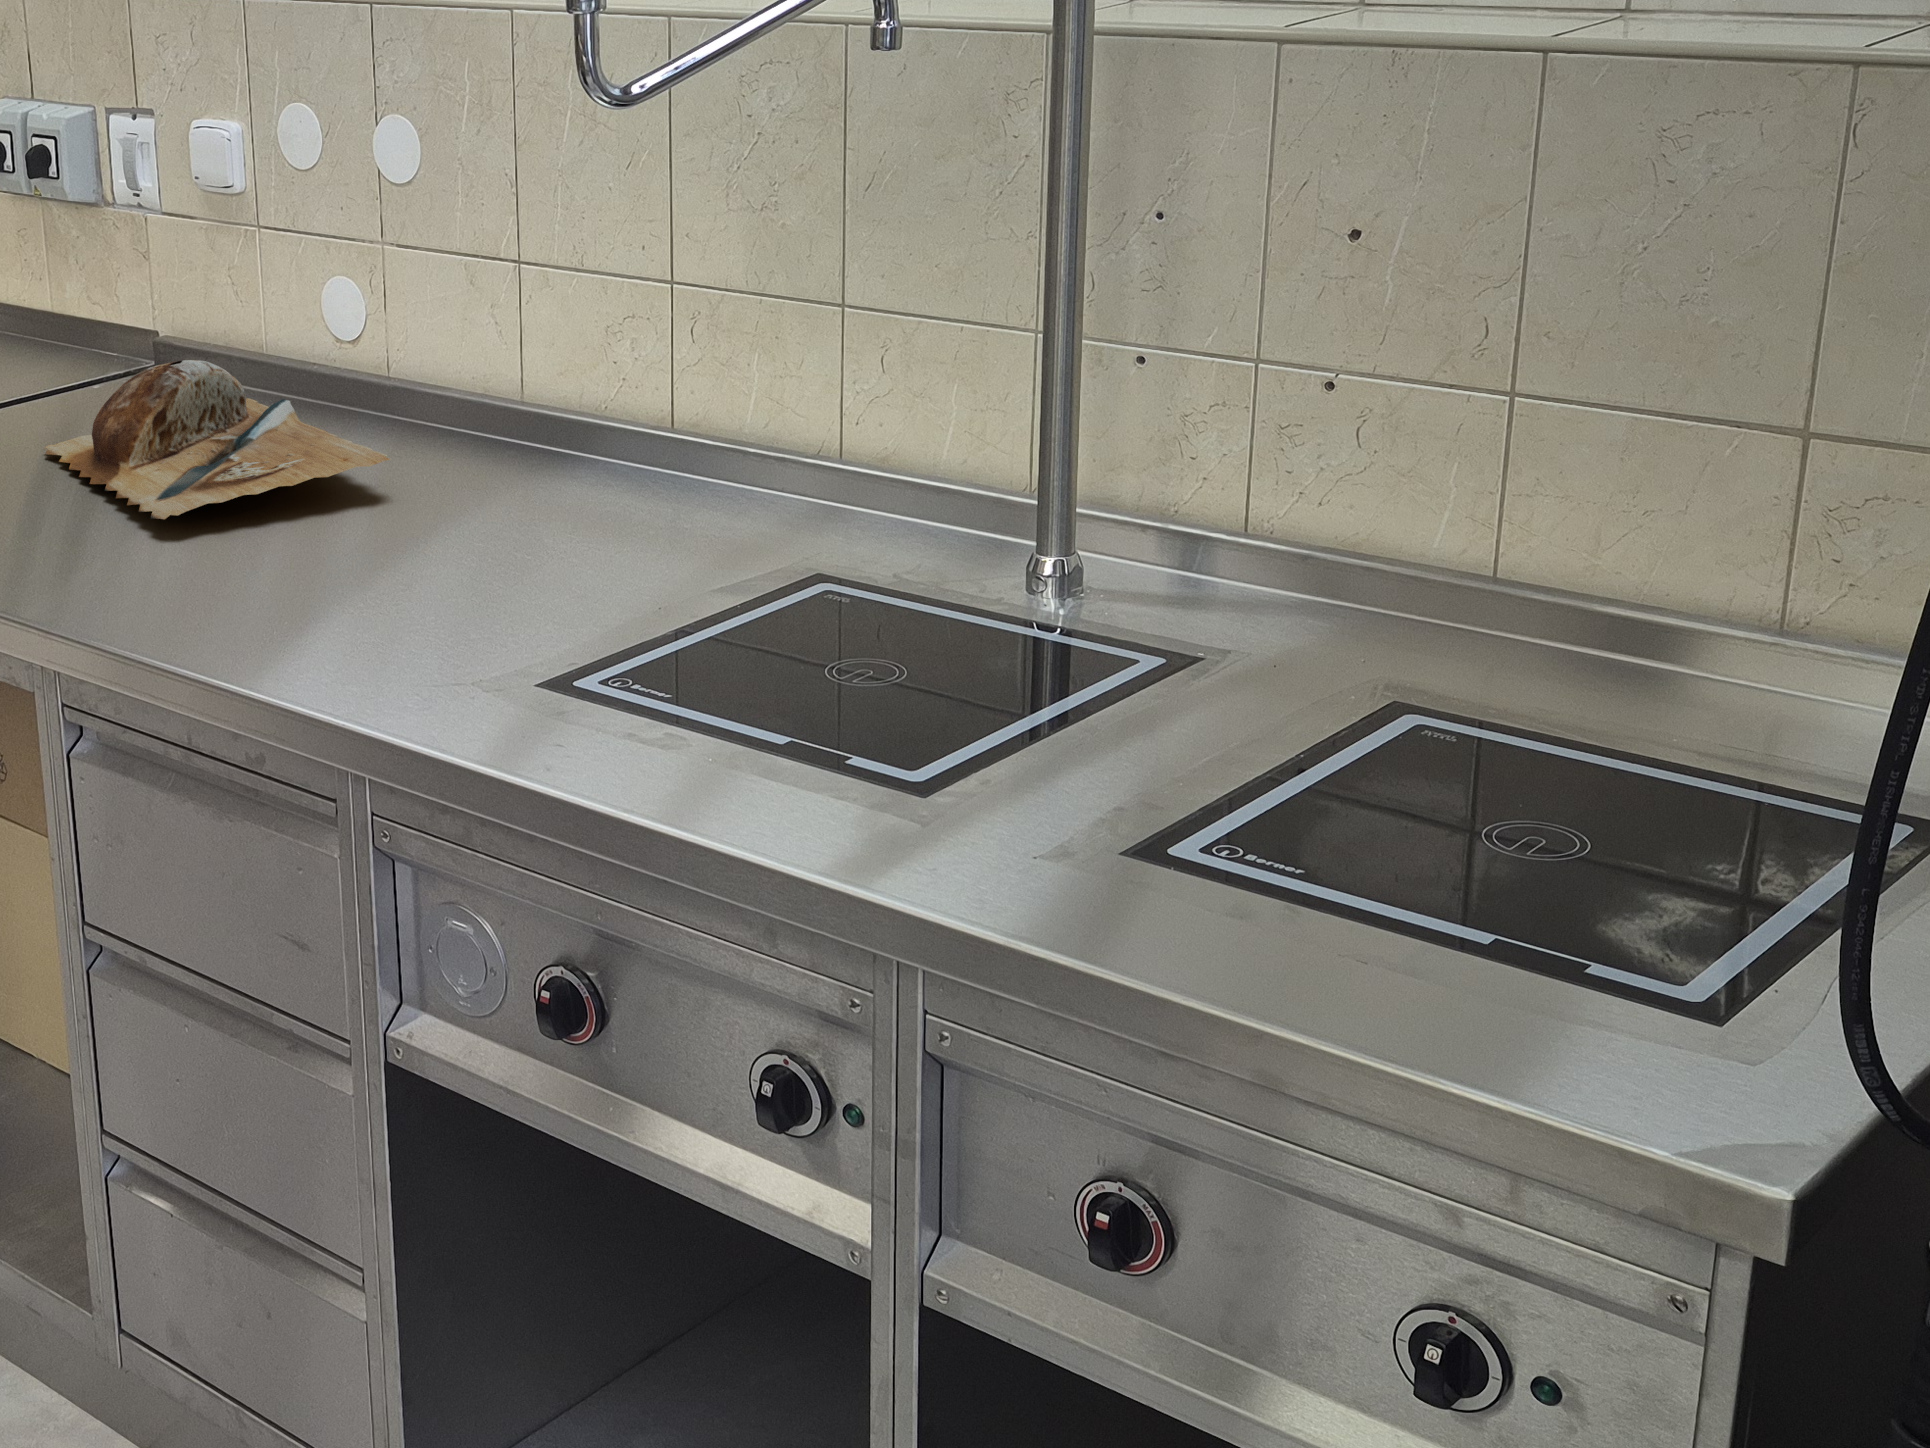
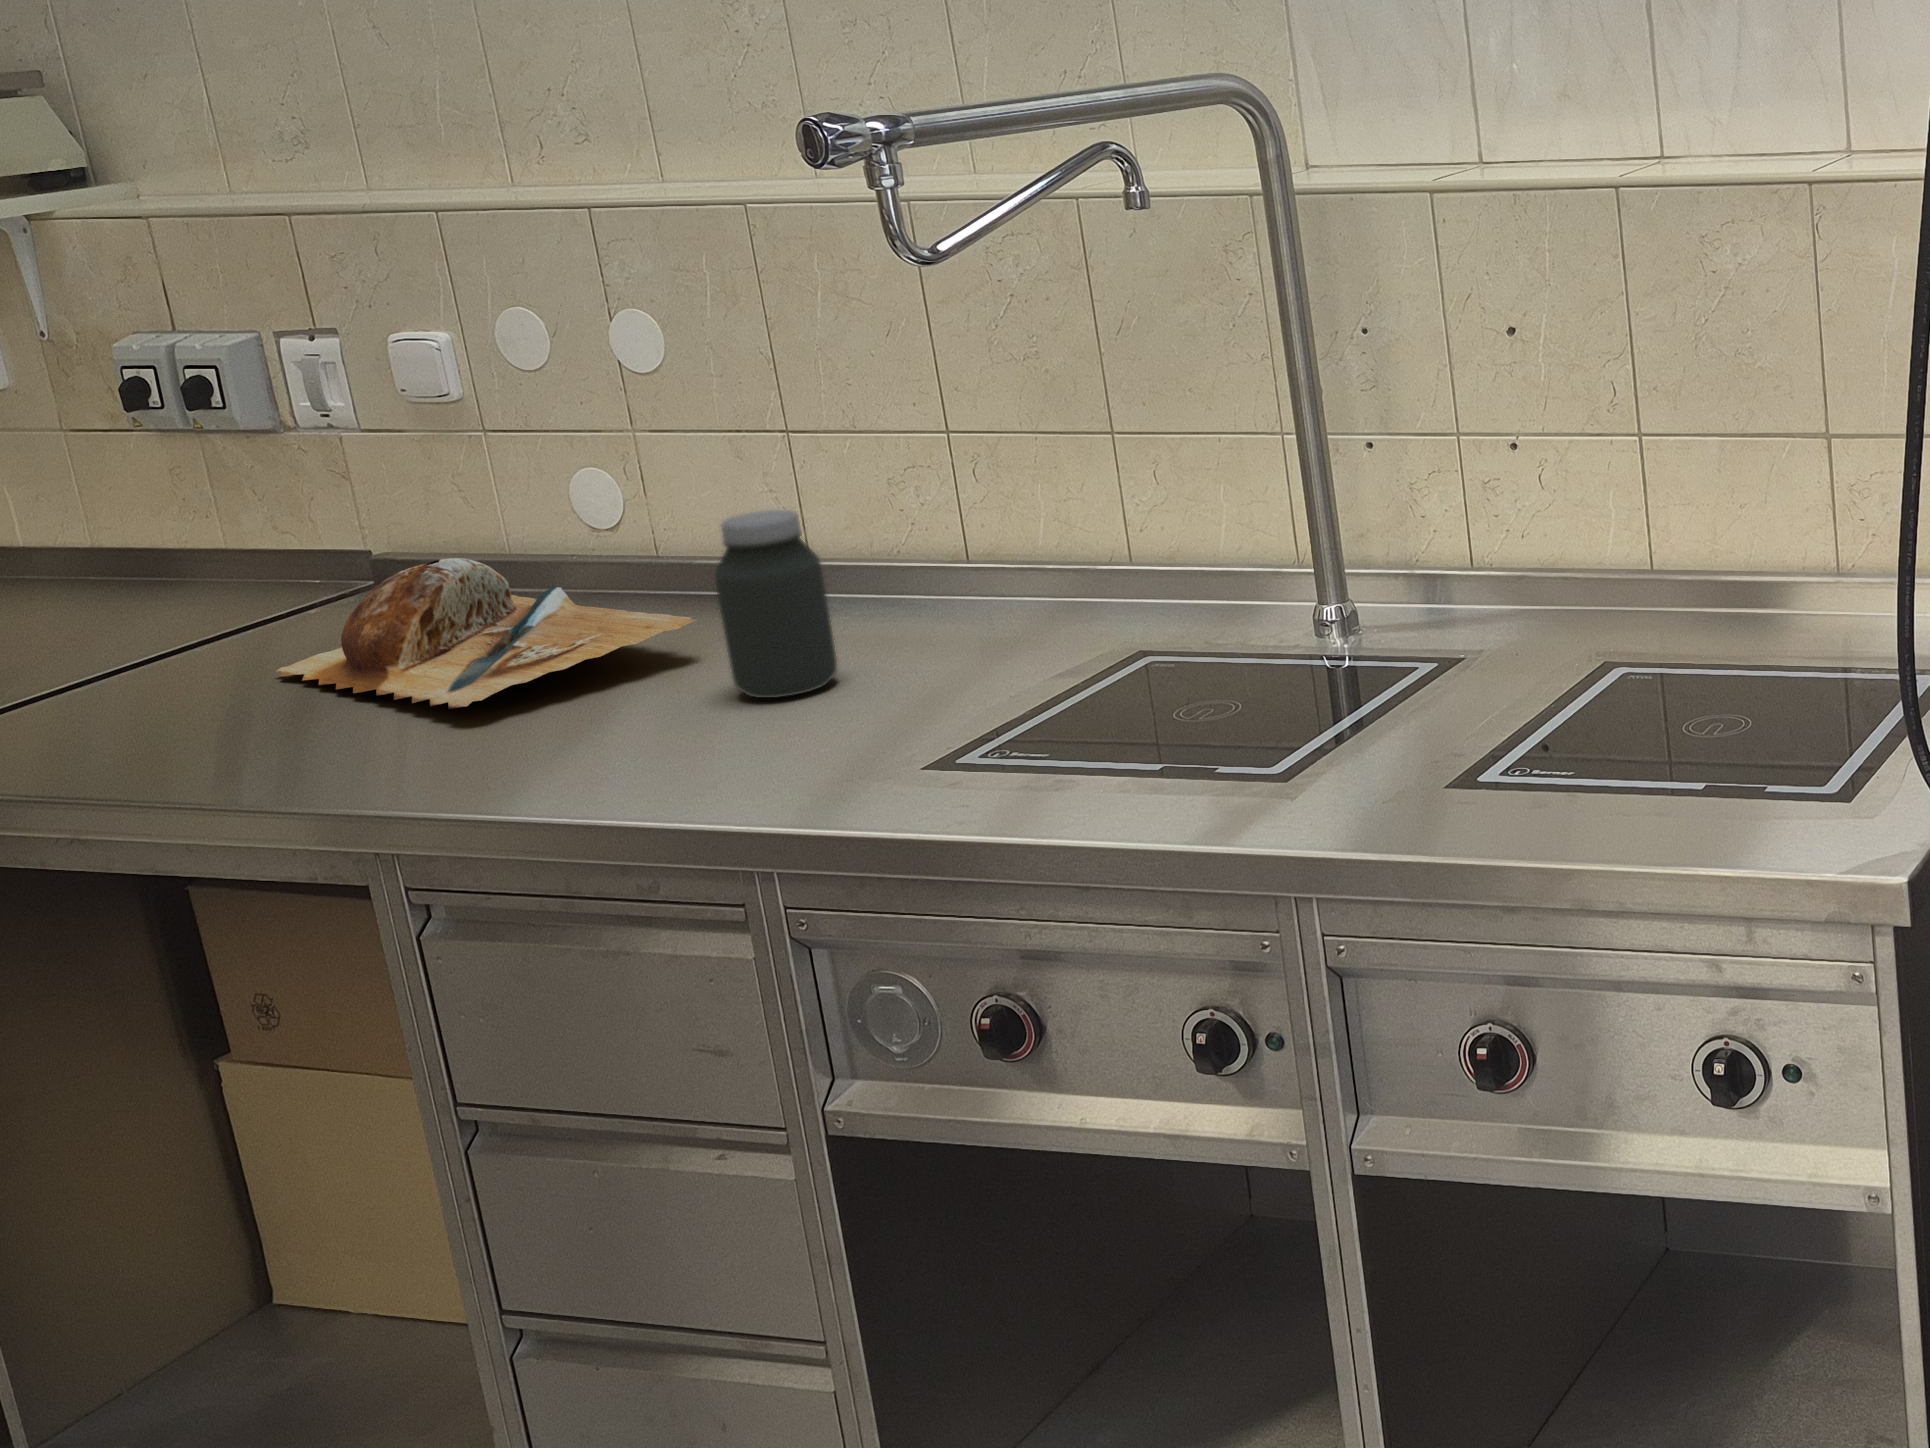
jar: none [397,356,506,561] -> present [715,510,837,698]

